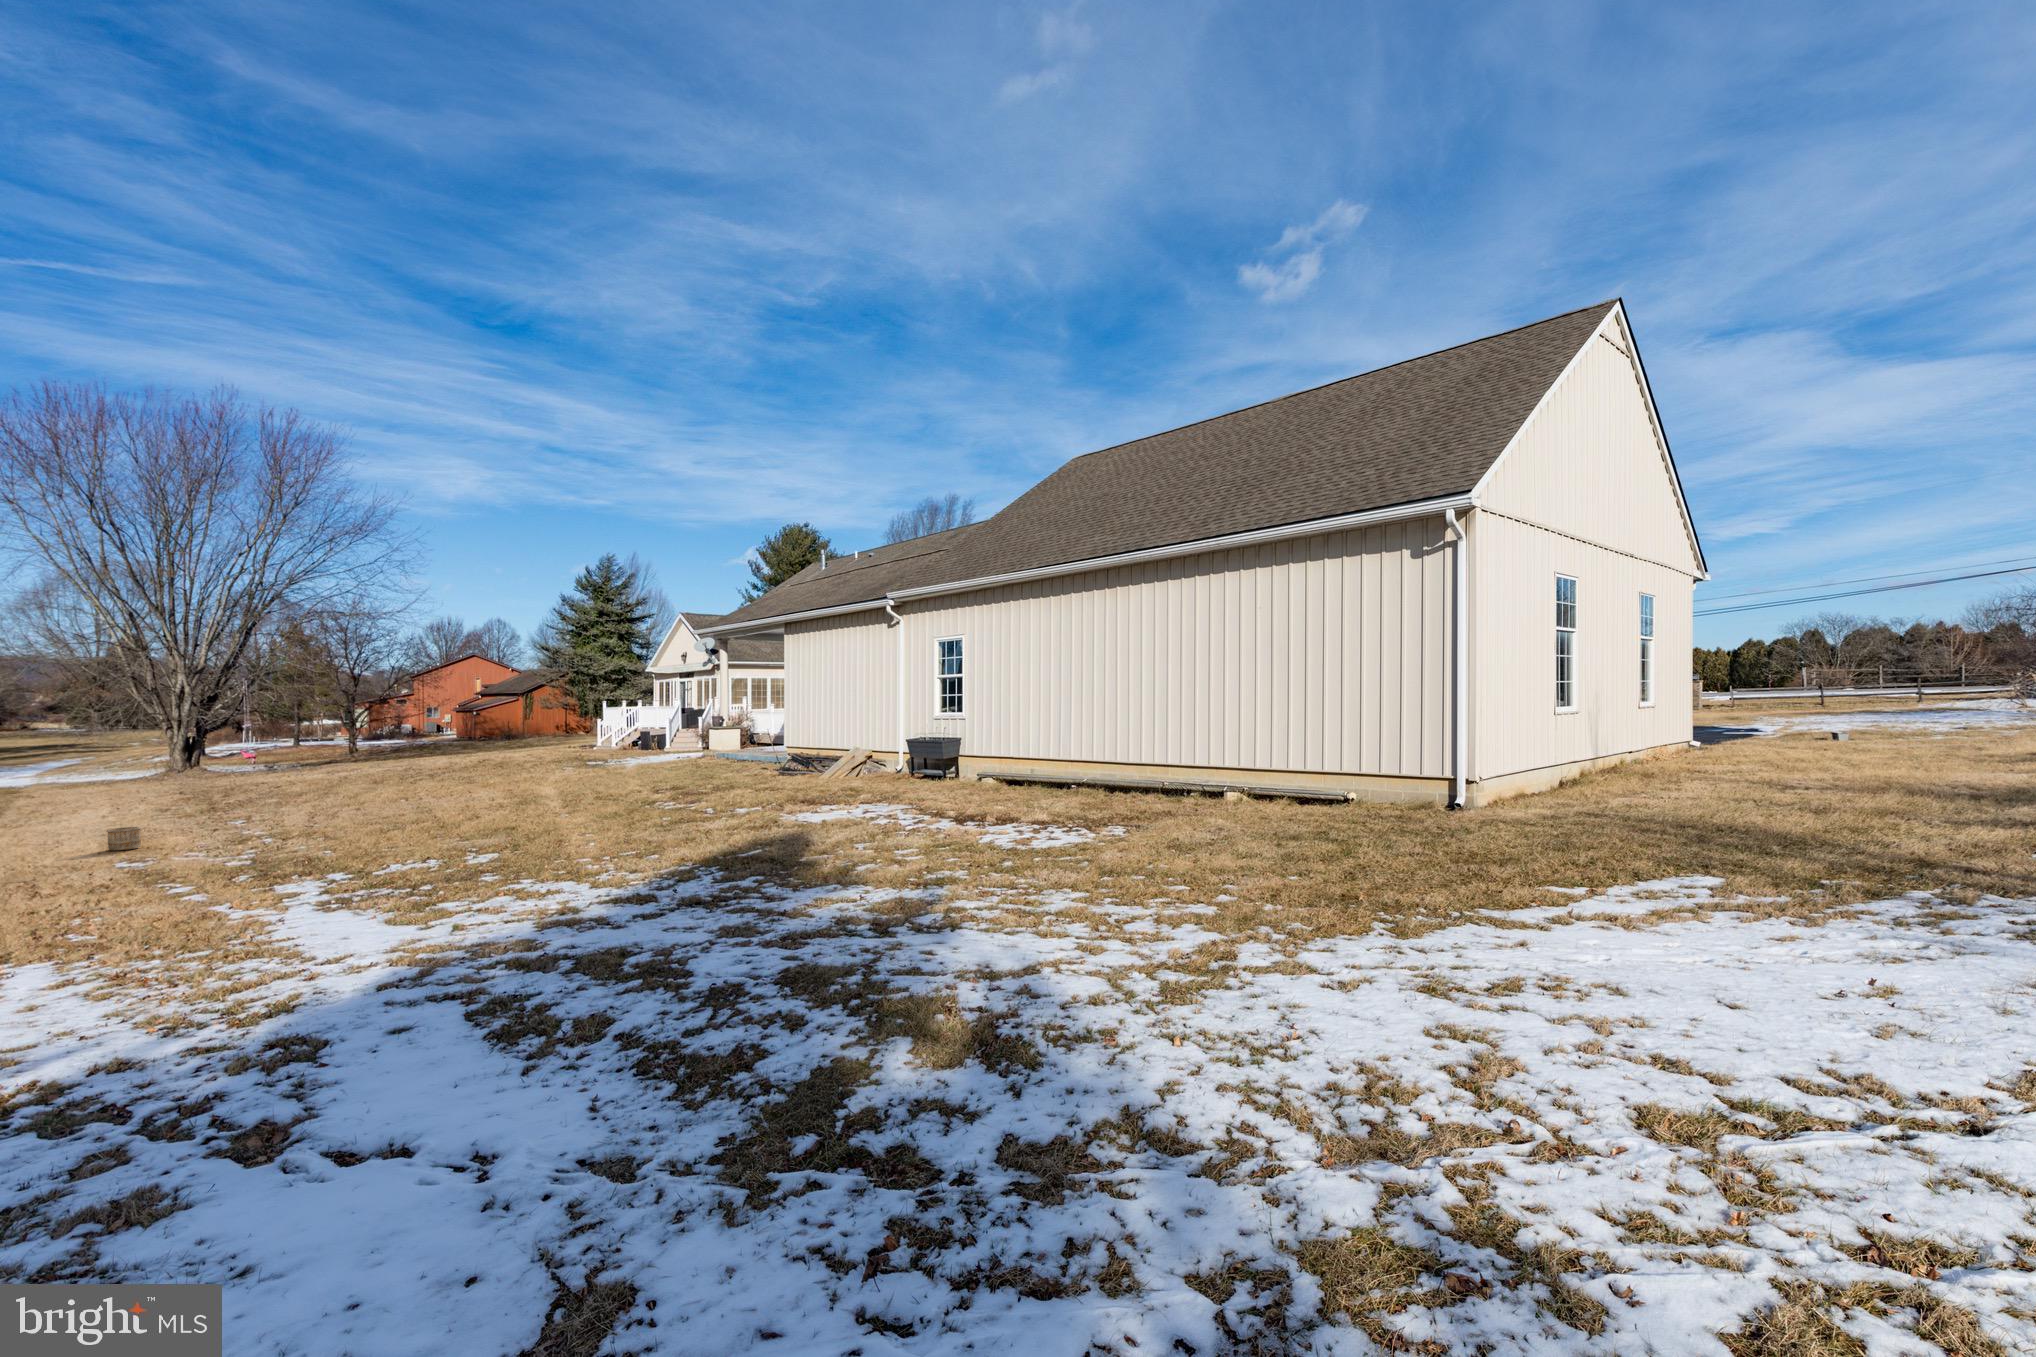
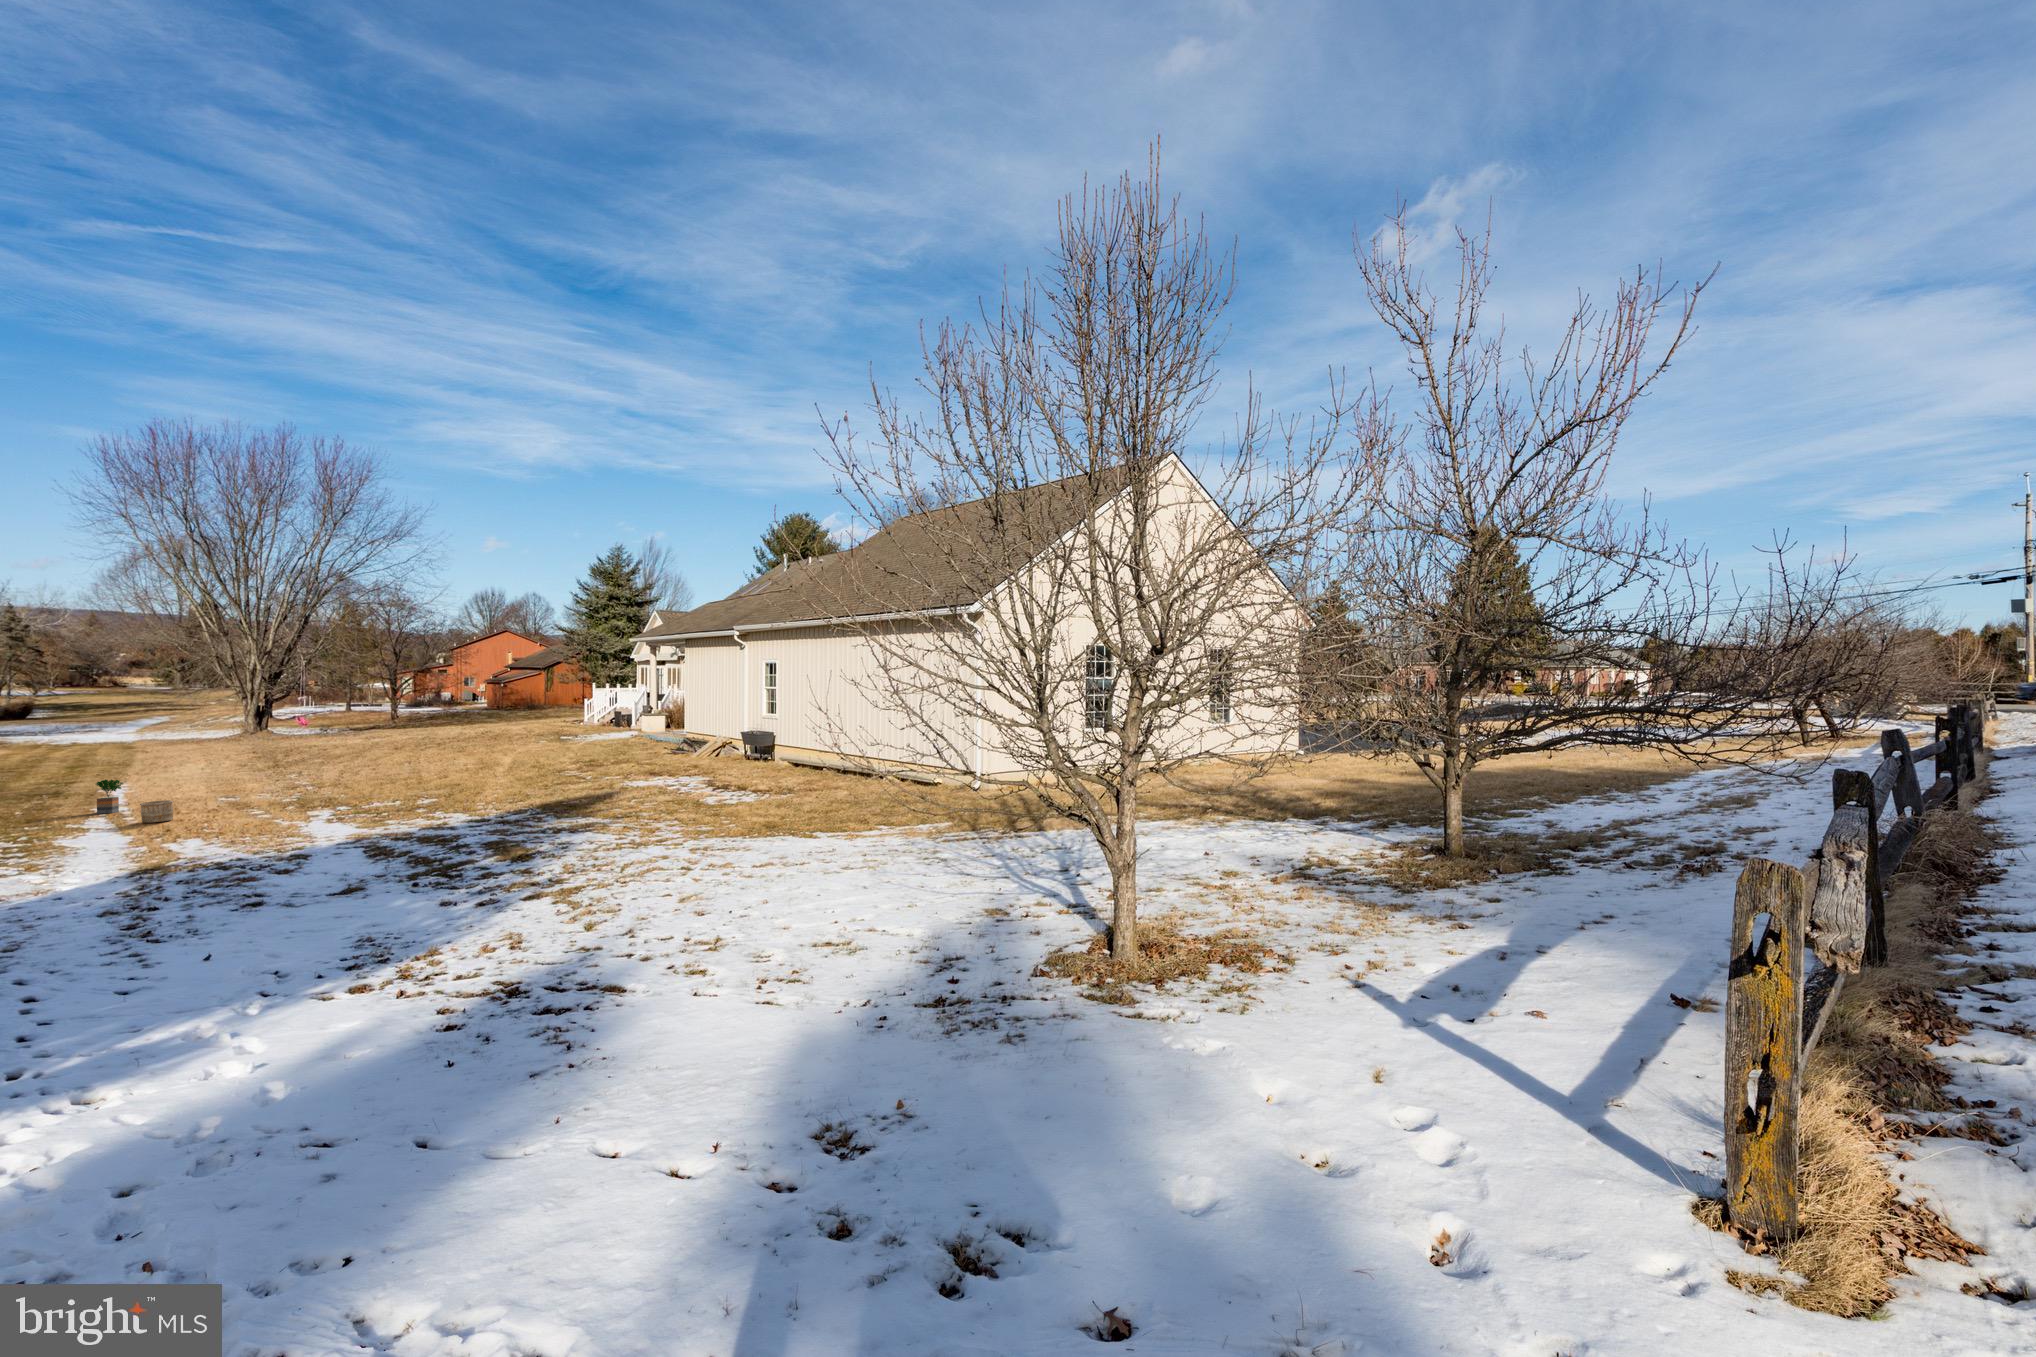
potted tree: none [59,805,90,842] -> present [96,779,123,814]

